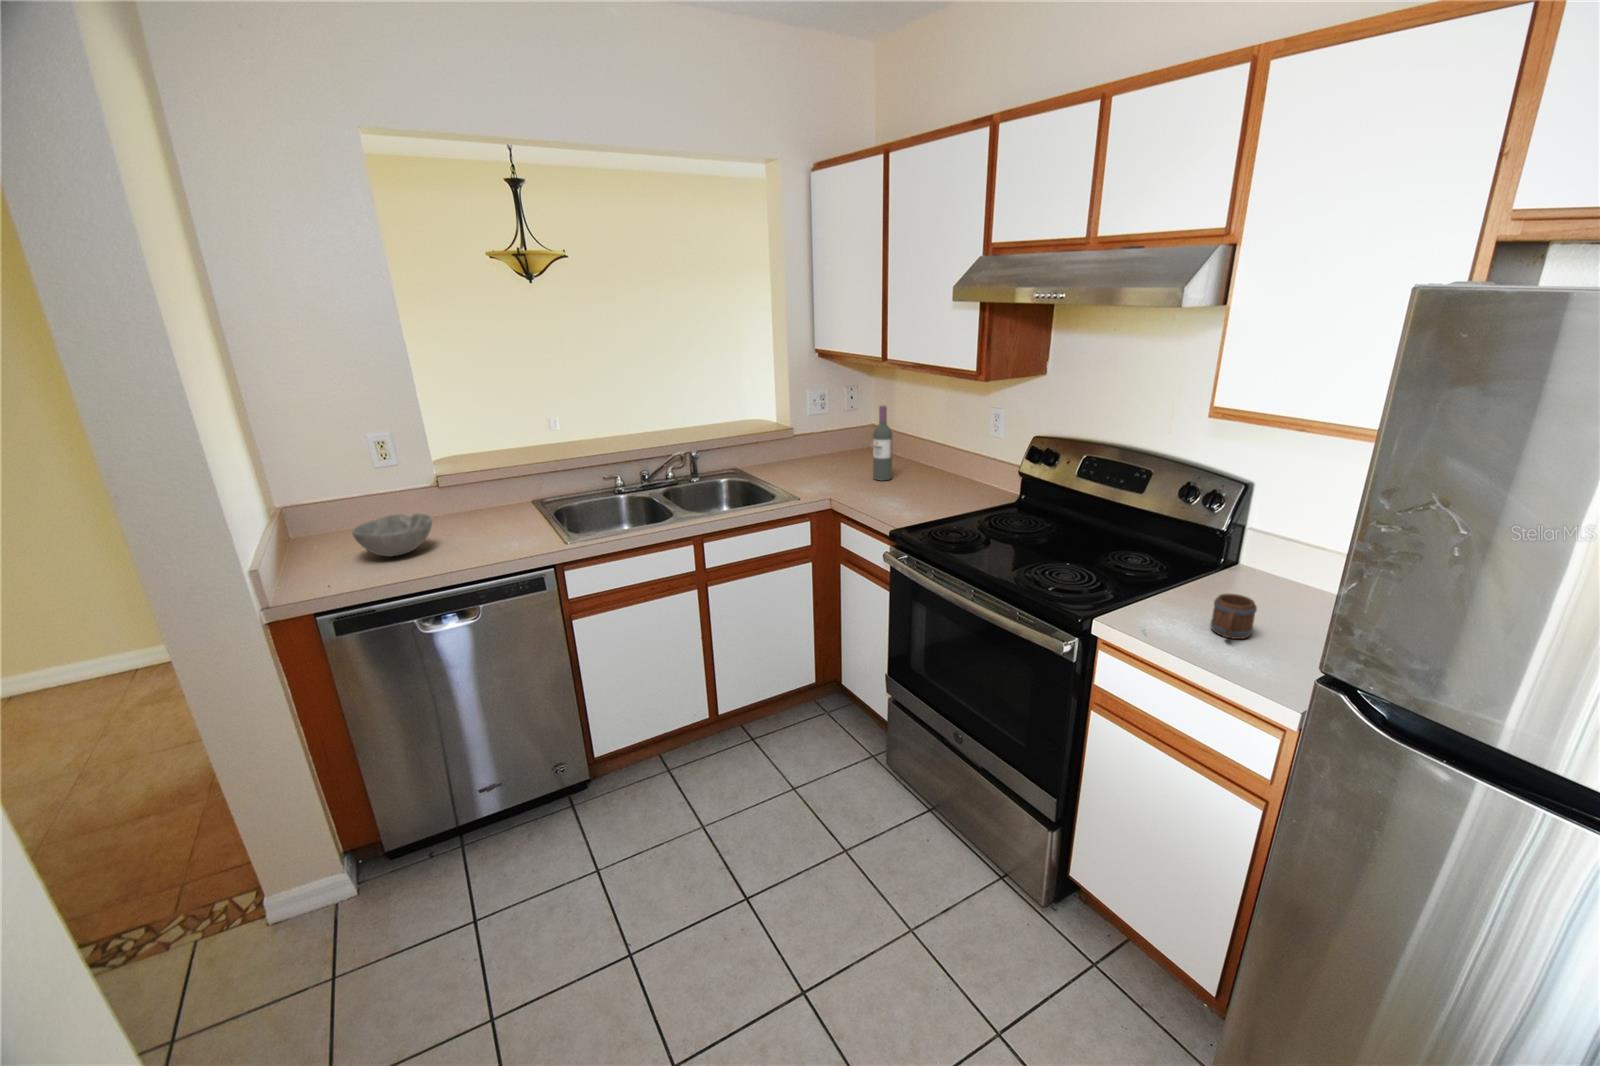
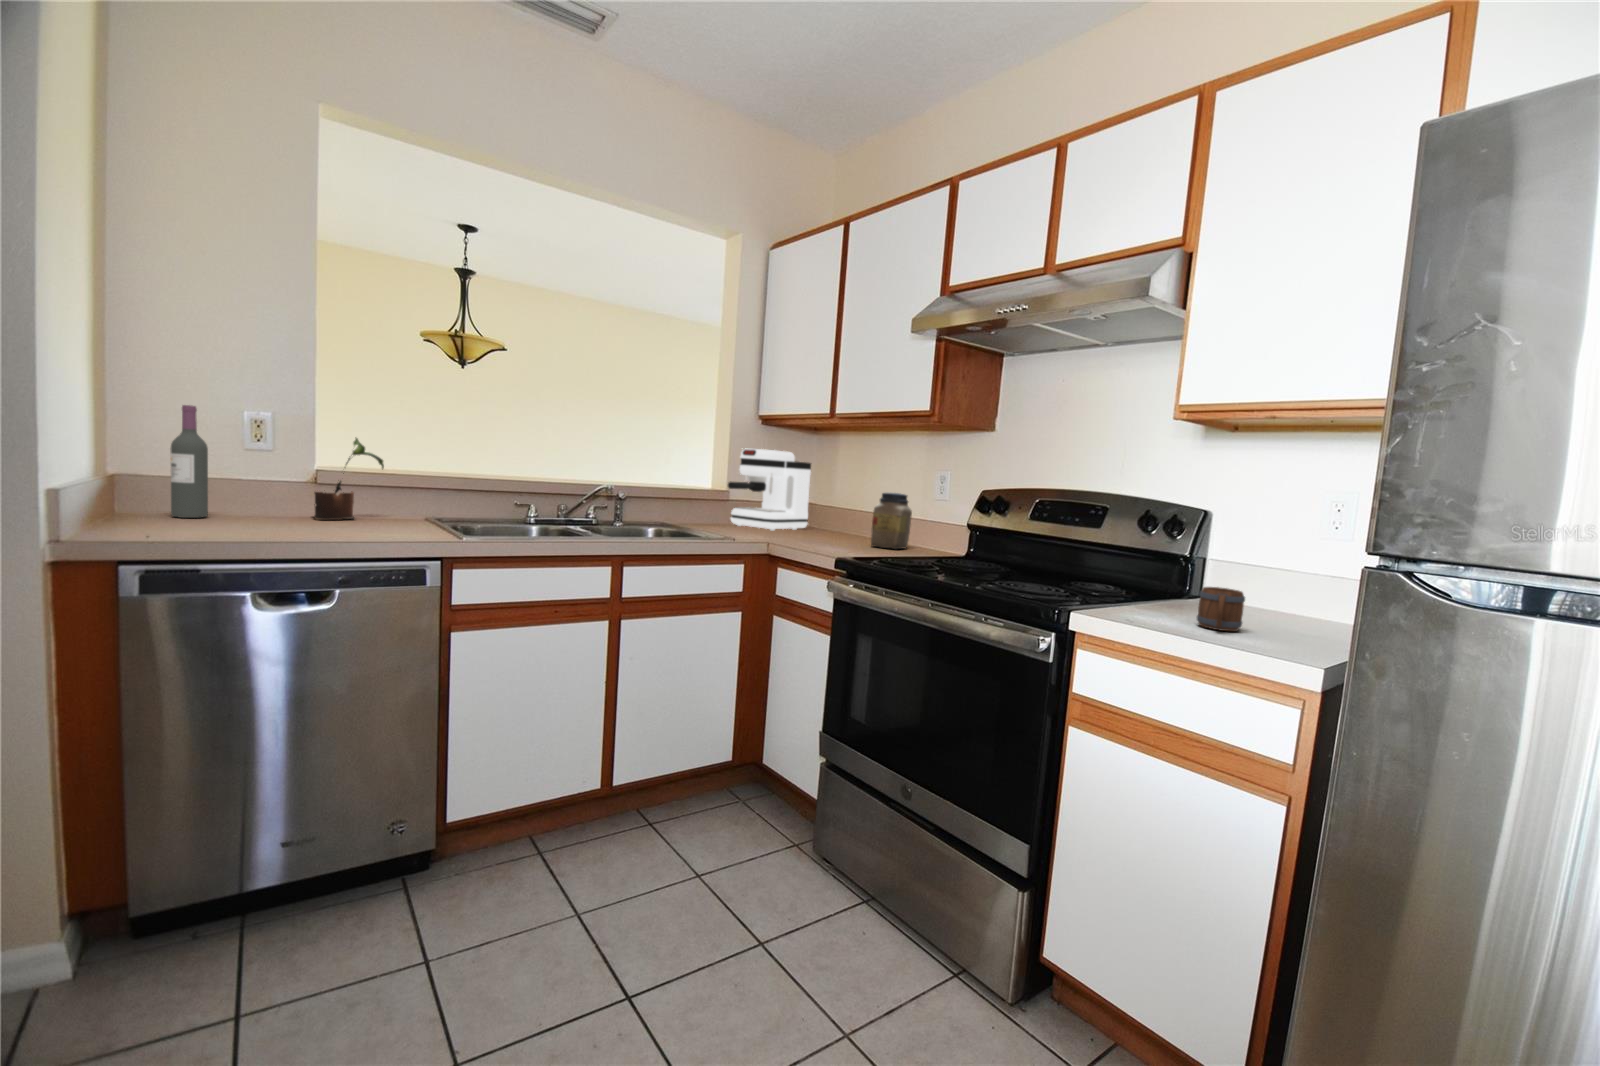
coffee maker: none [793,387,871,470] -> present [728,448,811,531]
wine bottle: present [873,406,892,481] -> present [171,405,208,518]
jar: none [928,439,966,495] -> present [871,493,912,549]
potted plant: none [443,450,494,525] -> present [314,438,384,520]
bowl: present [352,514,432,556] -> none [191,486,298,528]

